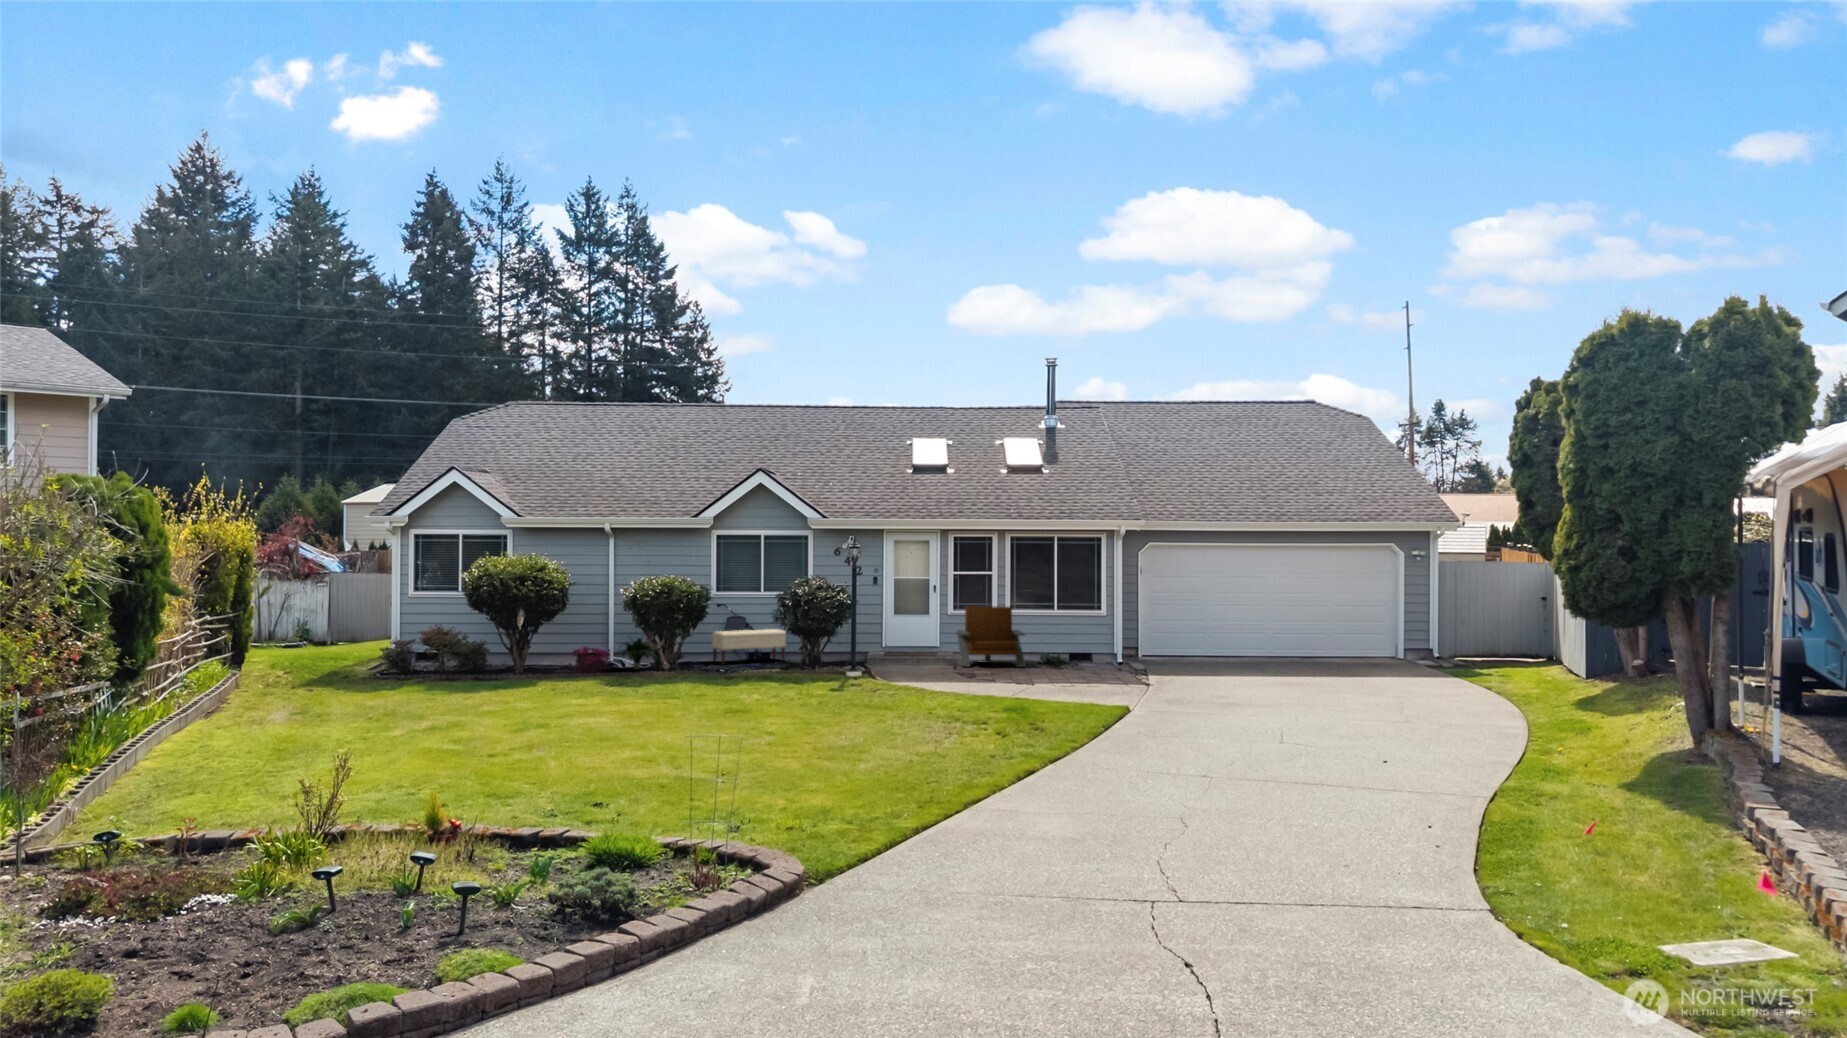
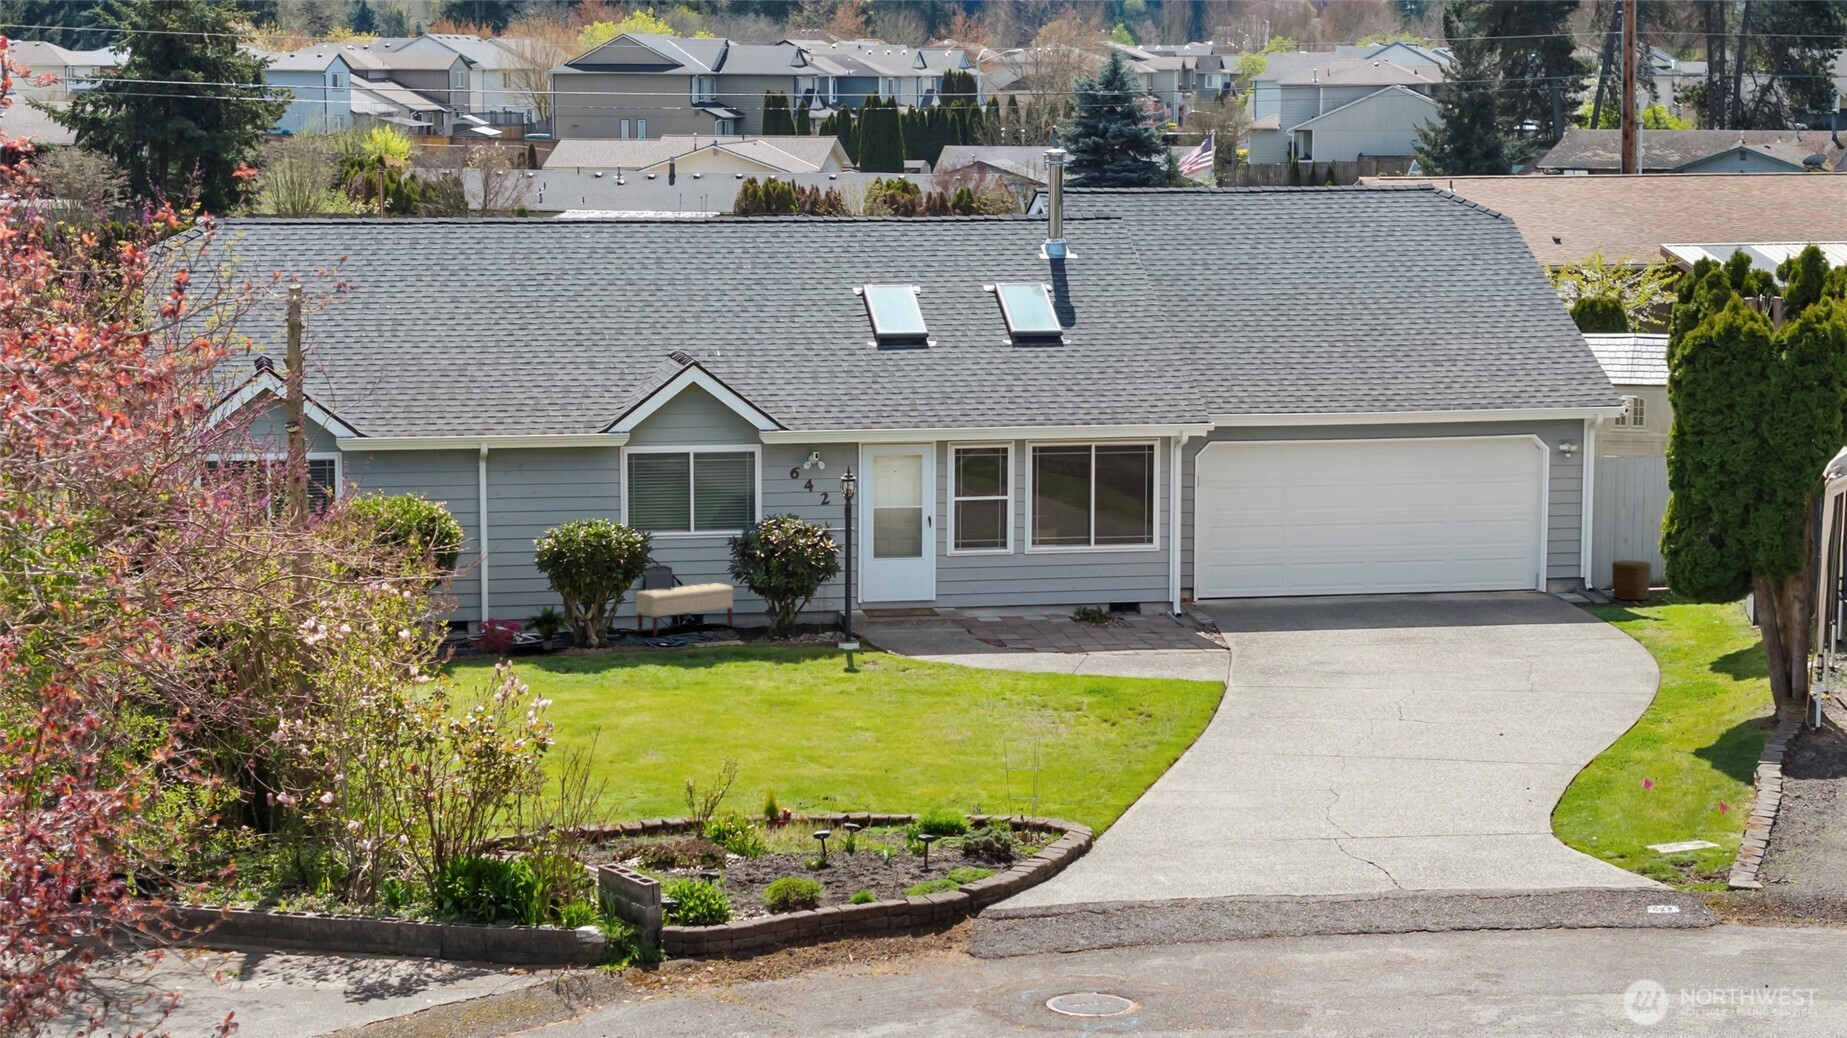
lounge chair: present [957,606,1025,667] -> none [960,543,1057,629]
woven basket: none [1455,636,1487,666] -> present [1612,560,1651,600]

